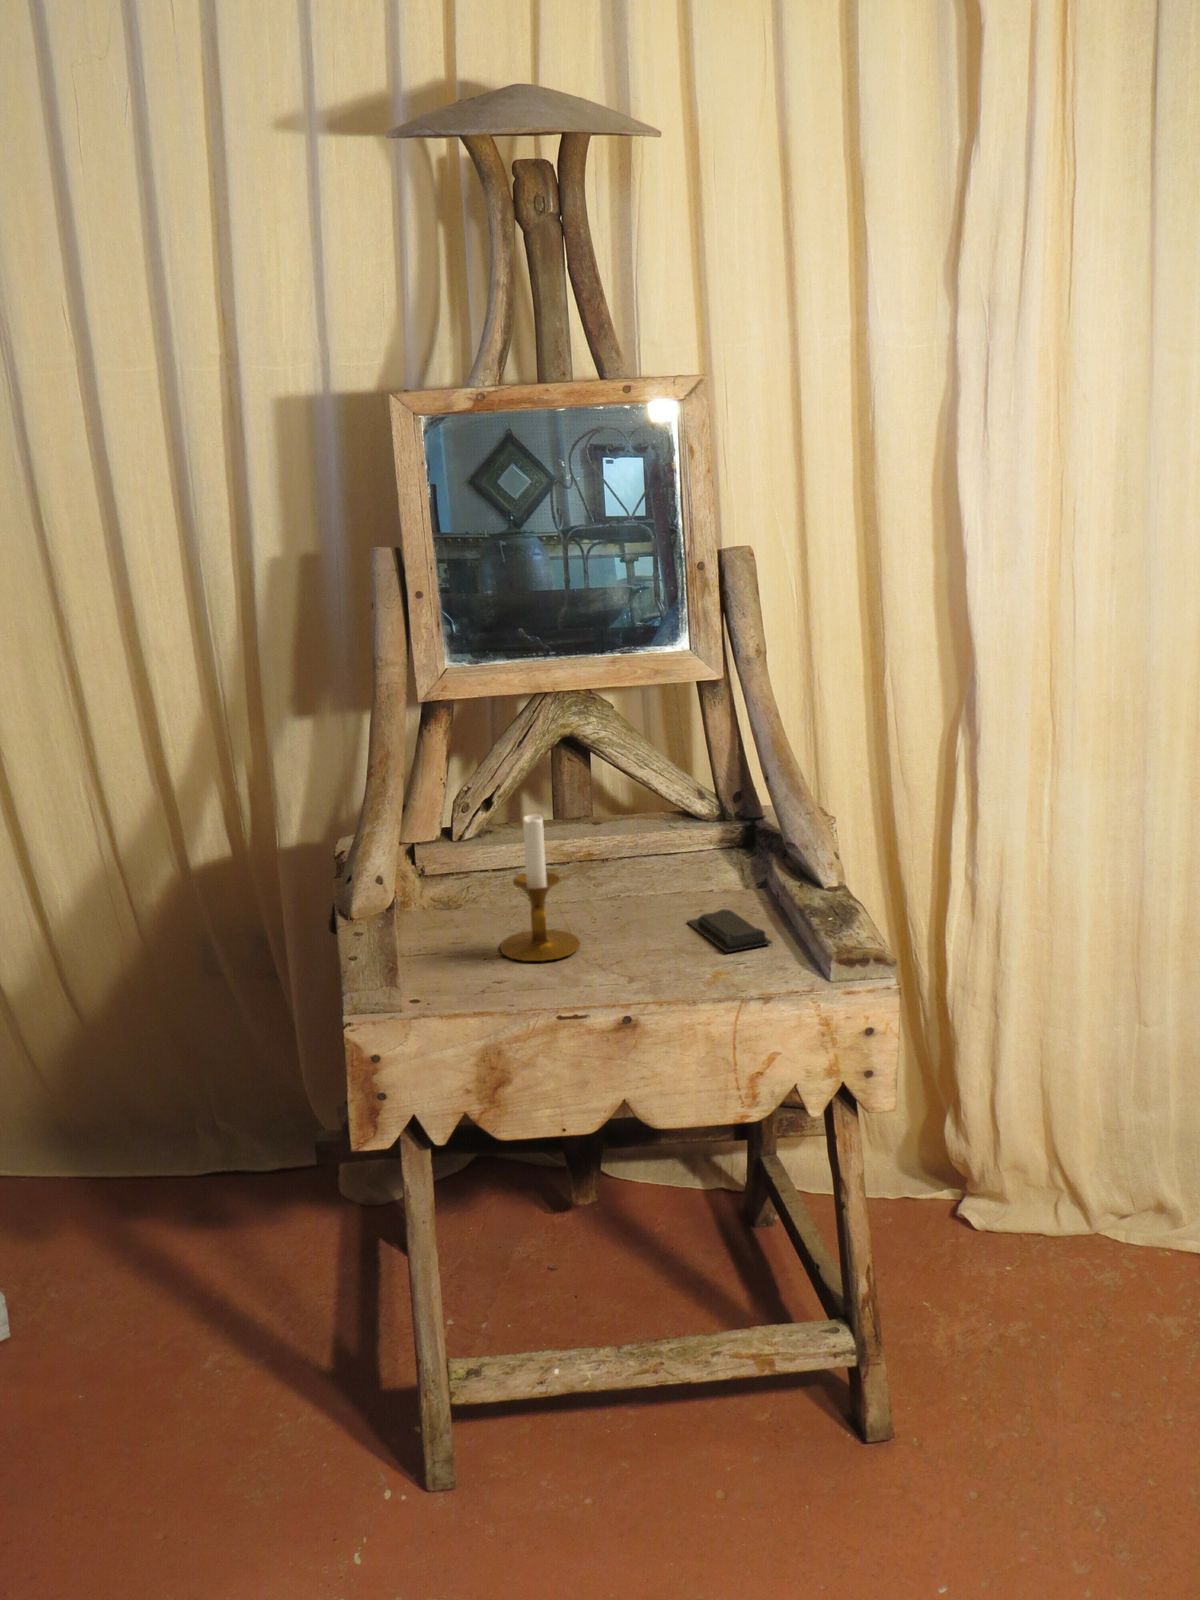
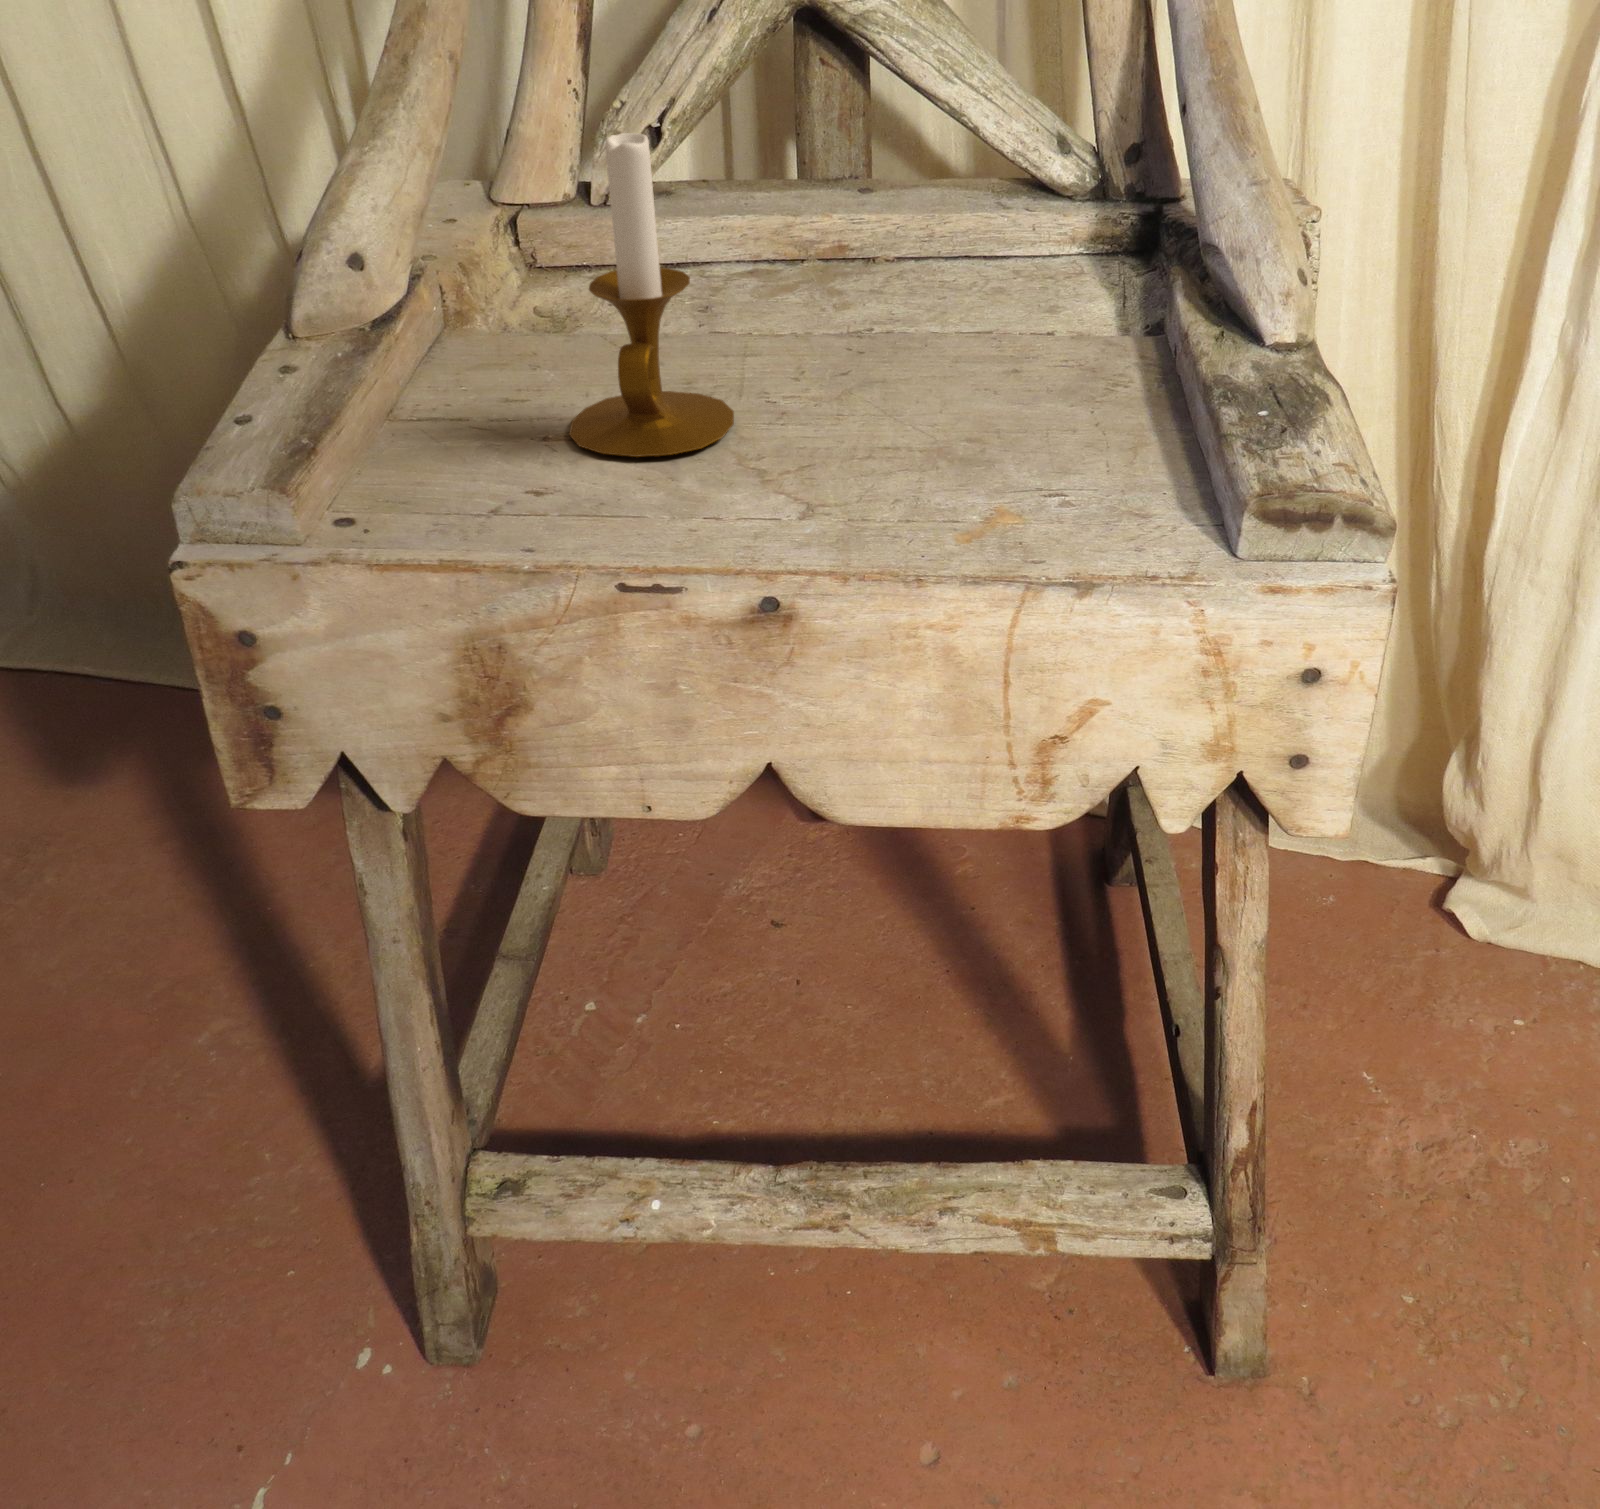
soap bar: present [688,909,772,952] -> none [972,375,1134,470]

